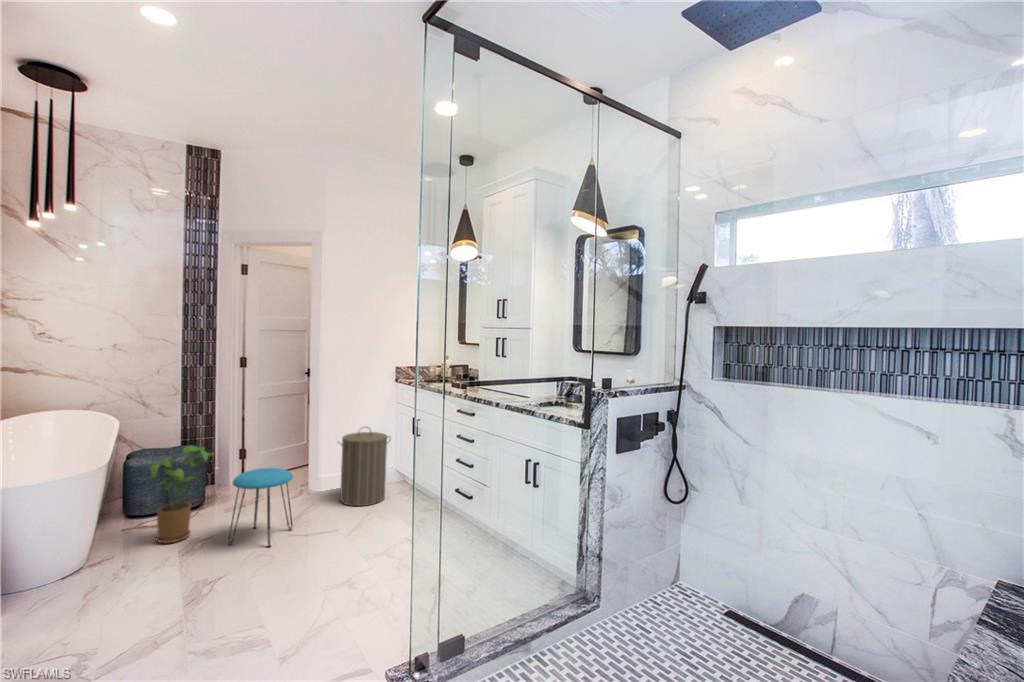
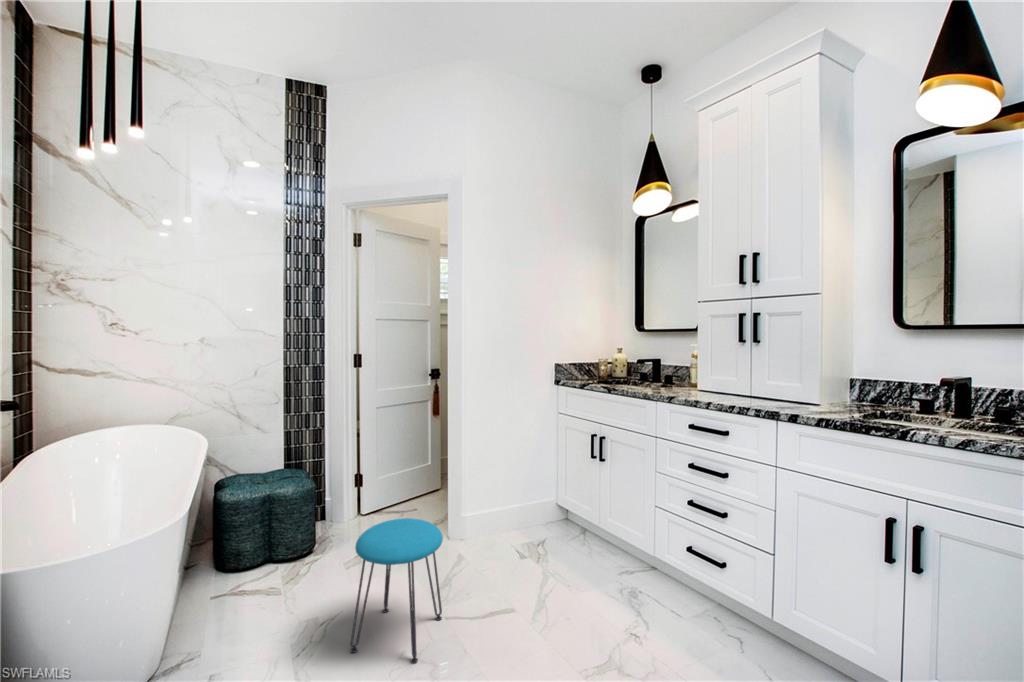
laundry hamper: present [340,431,388,506] -> none [488,449,559,569]
house plant: present [151,446,212,543] -> none [237,484,329,641]

